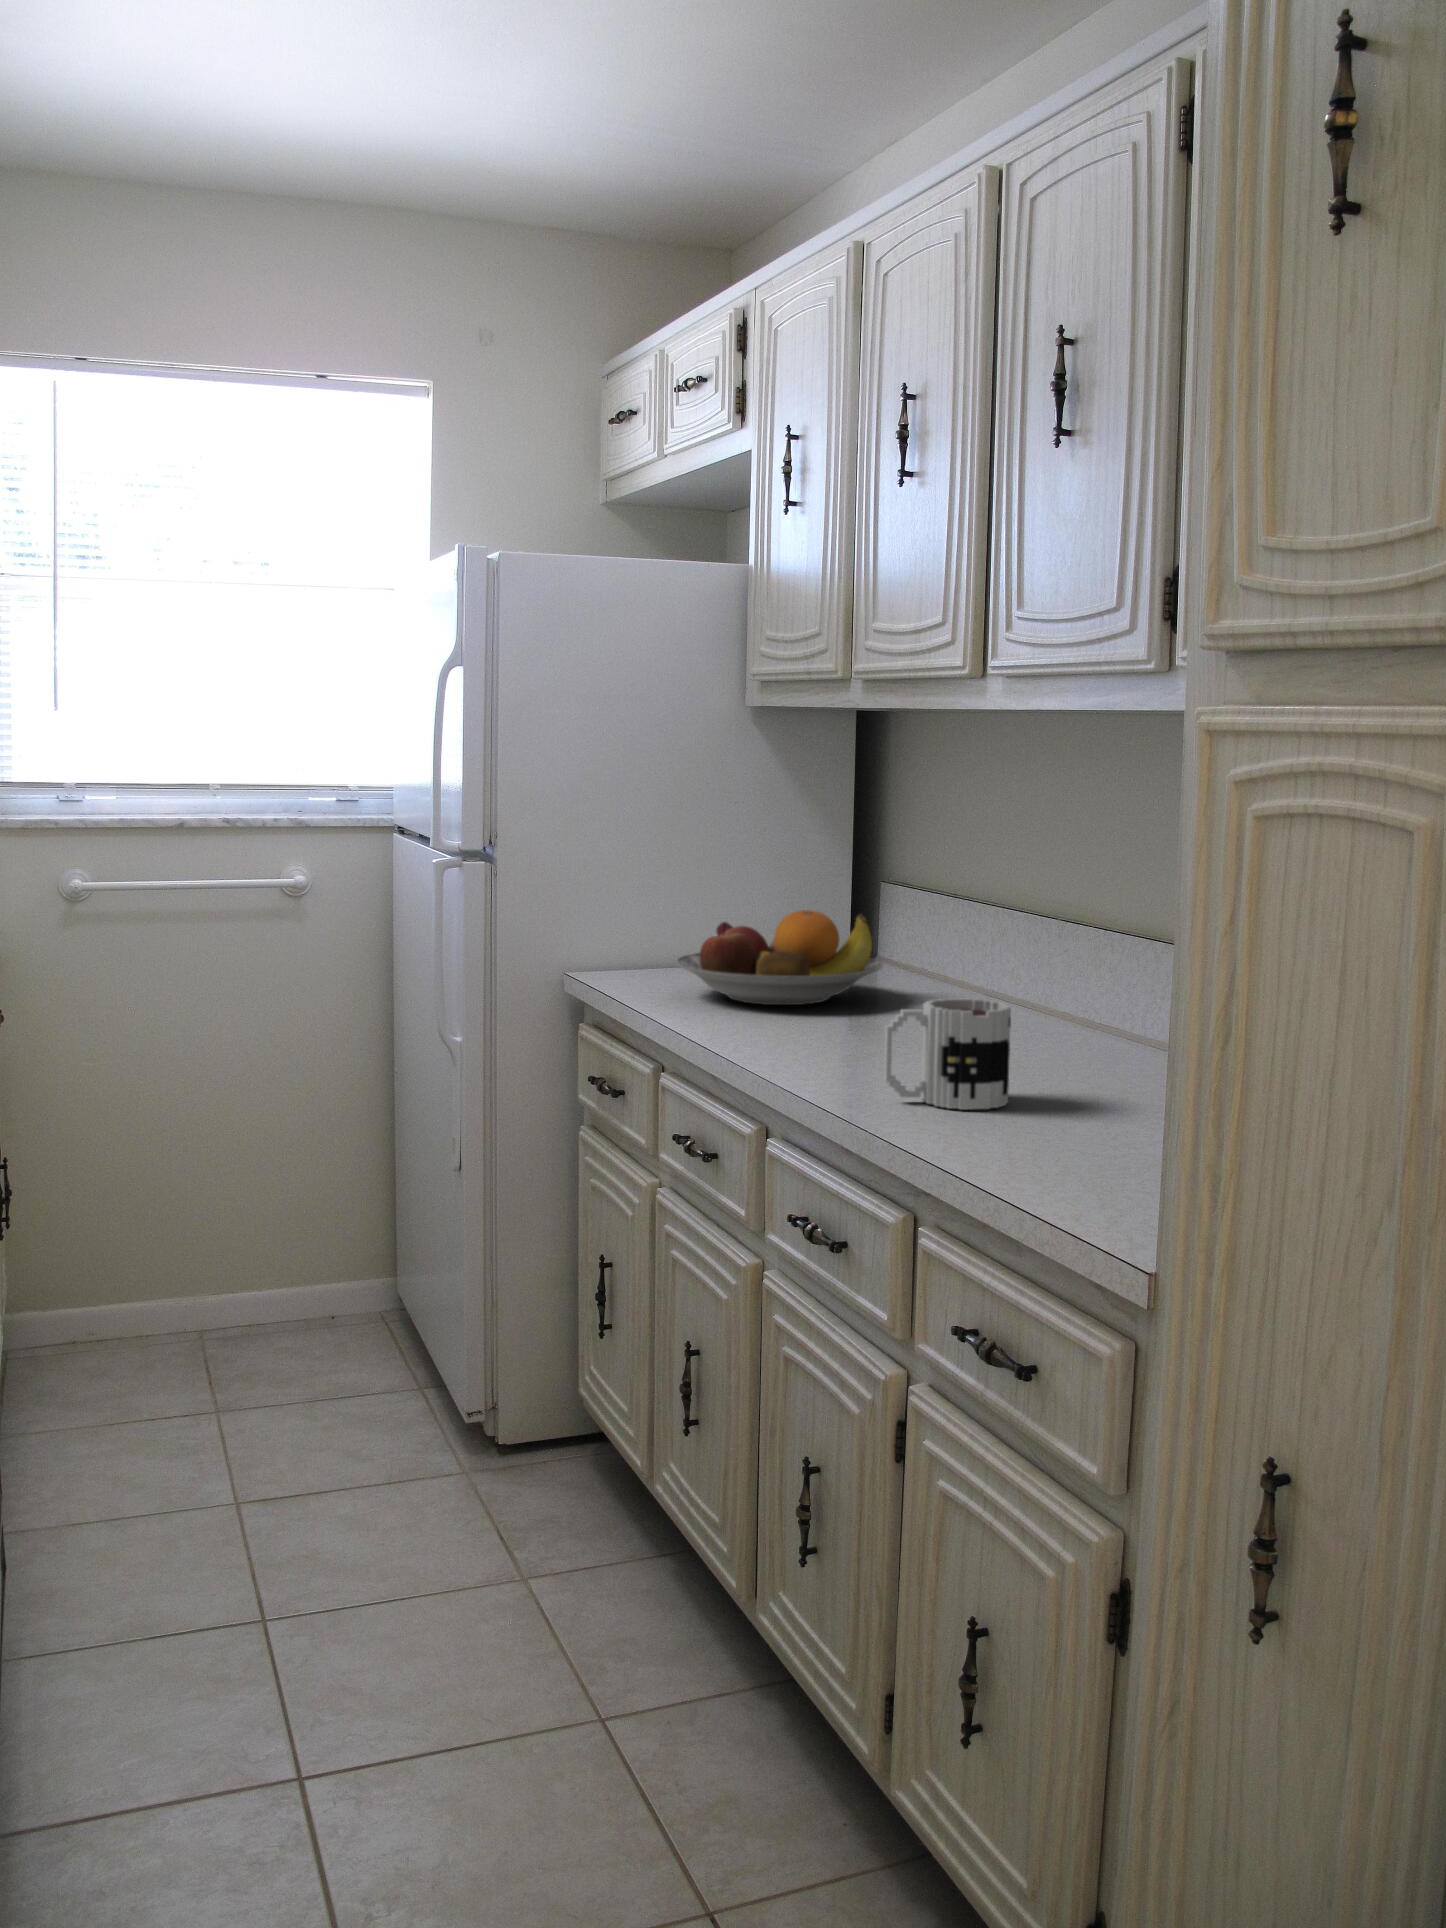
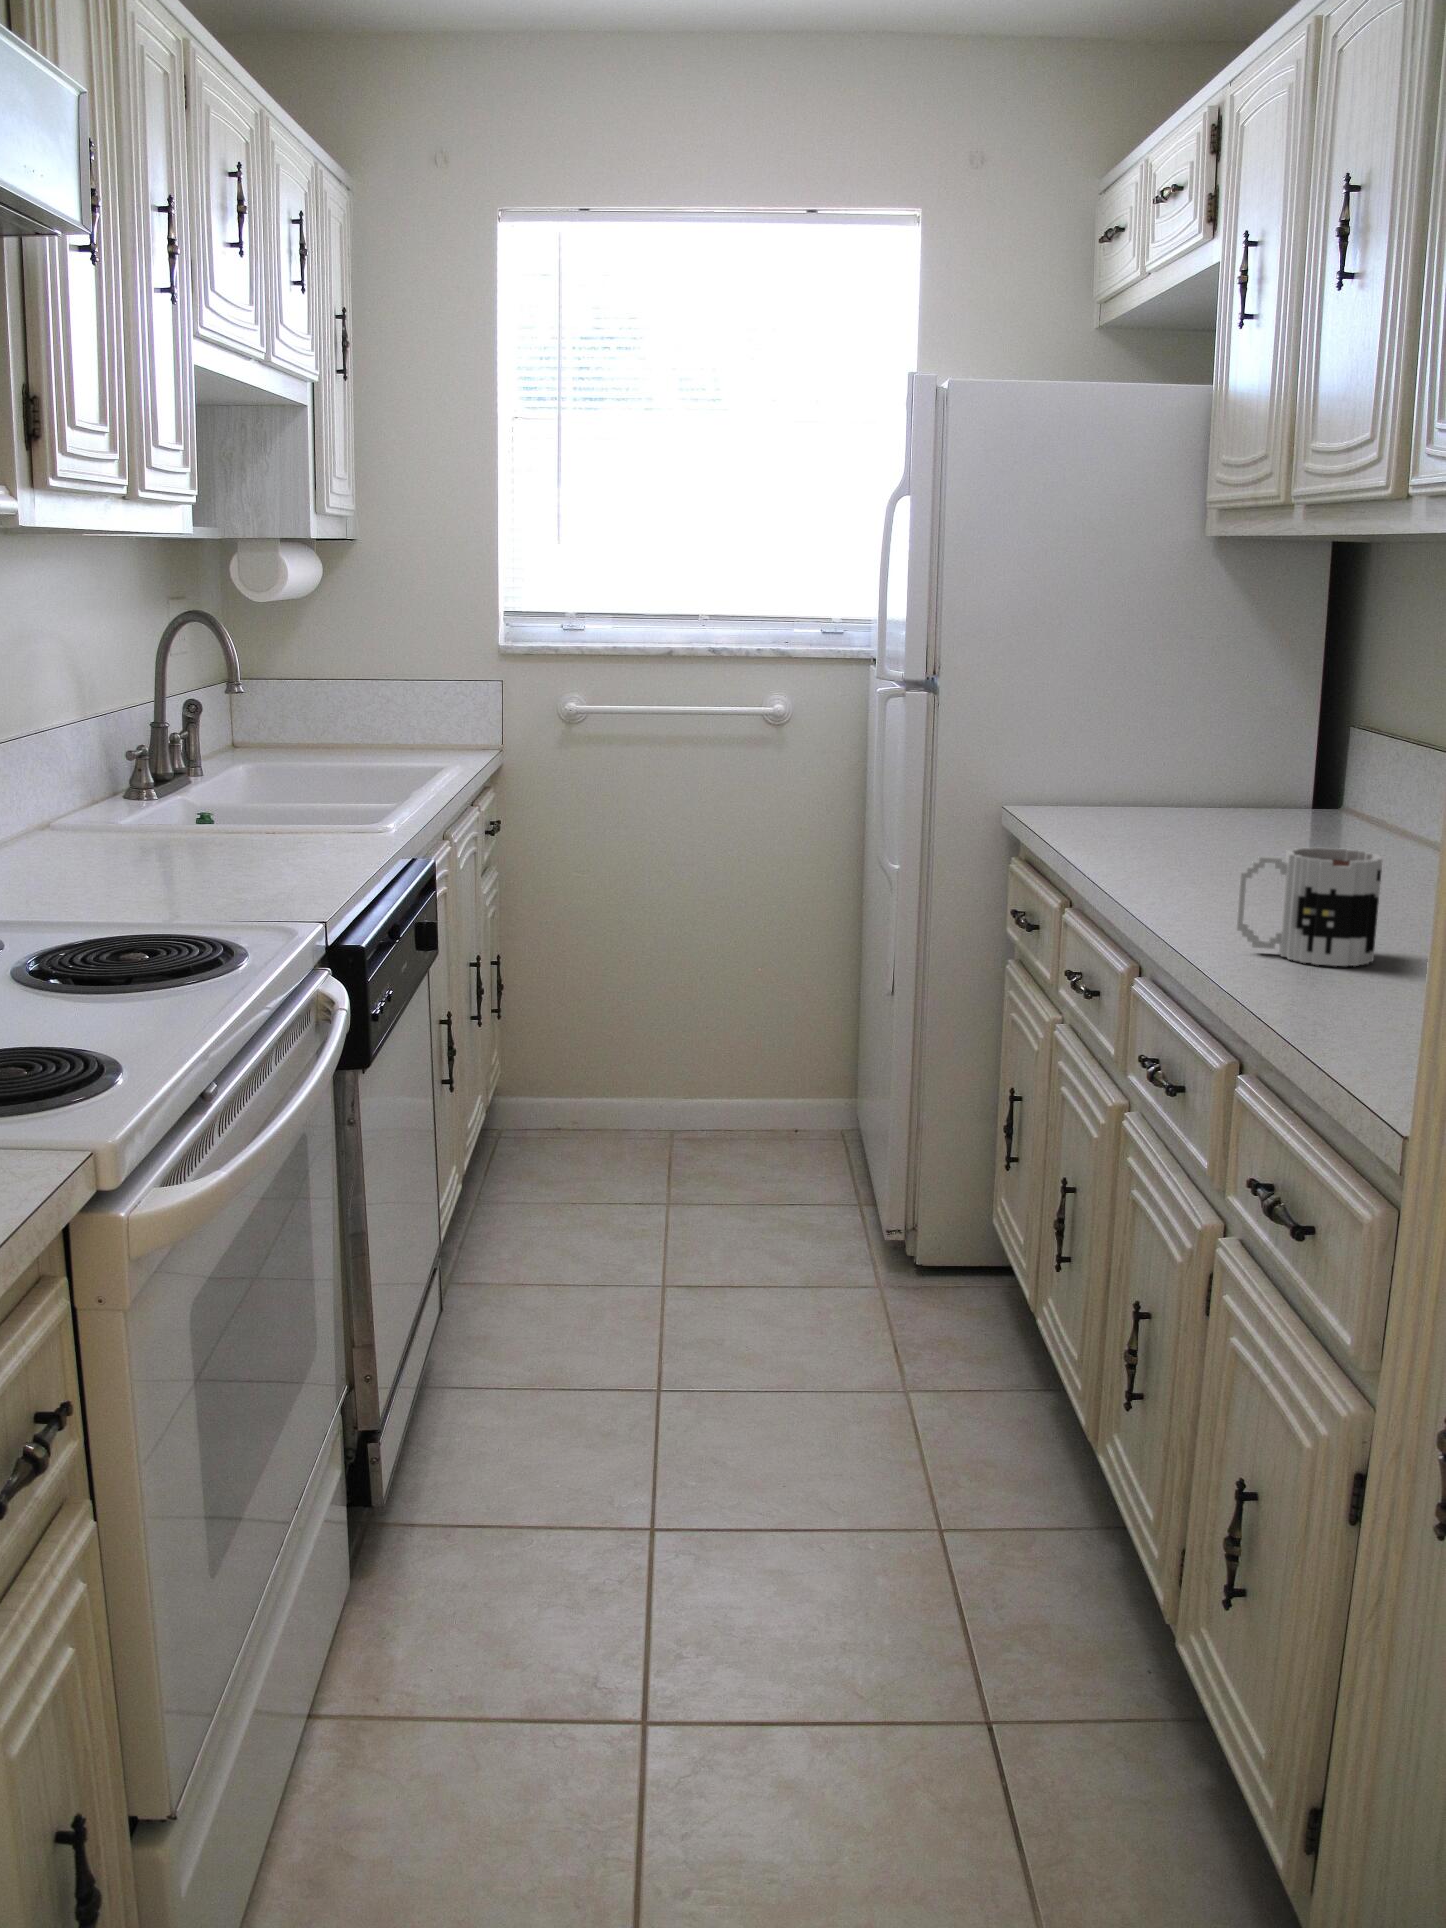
fruit bowl: present [675,910,883,1005] -> none [1092,754,1317,853]

